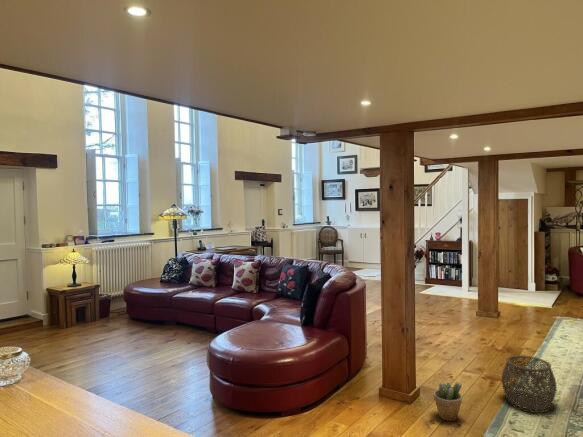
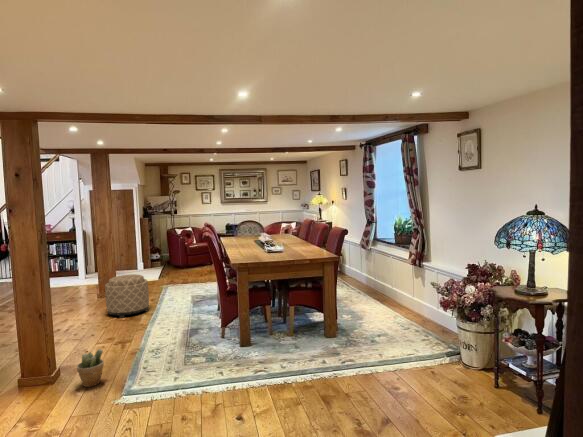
ottoman: none [481,298,532,347] -> present [105,274,149,318]
woven basket: present [502,355,557,411] -> none [133,313,174,356]

